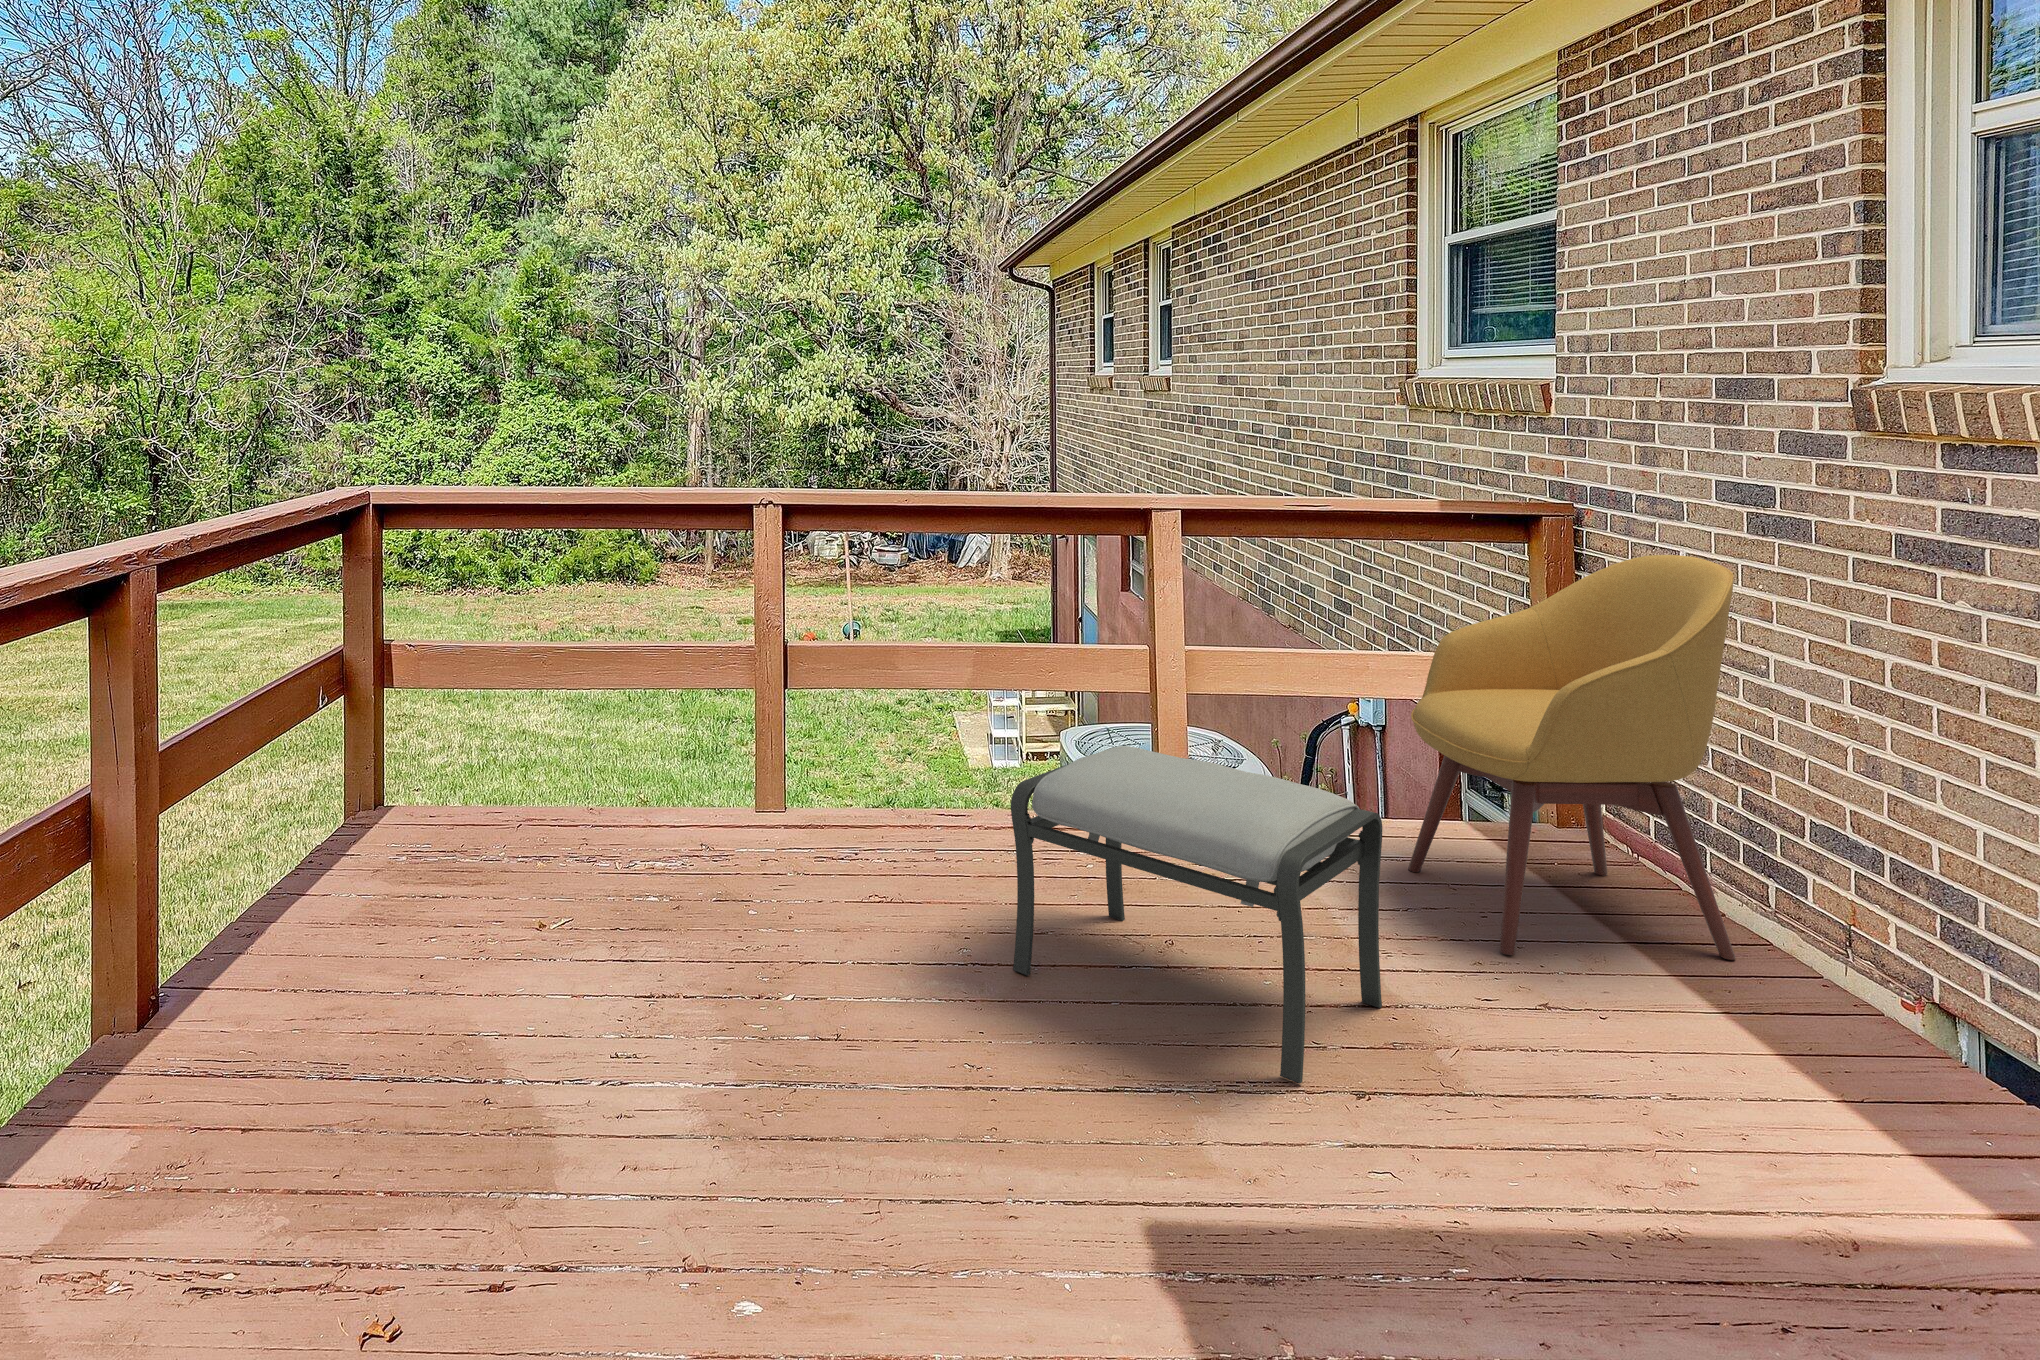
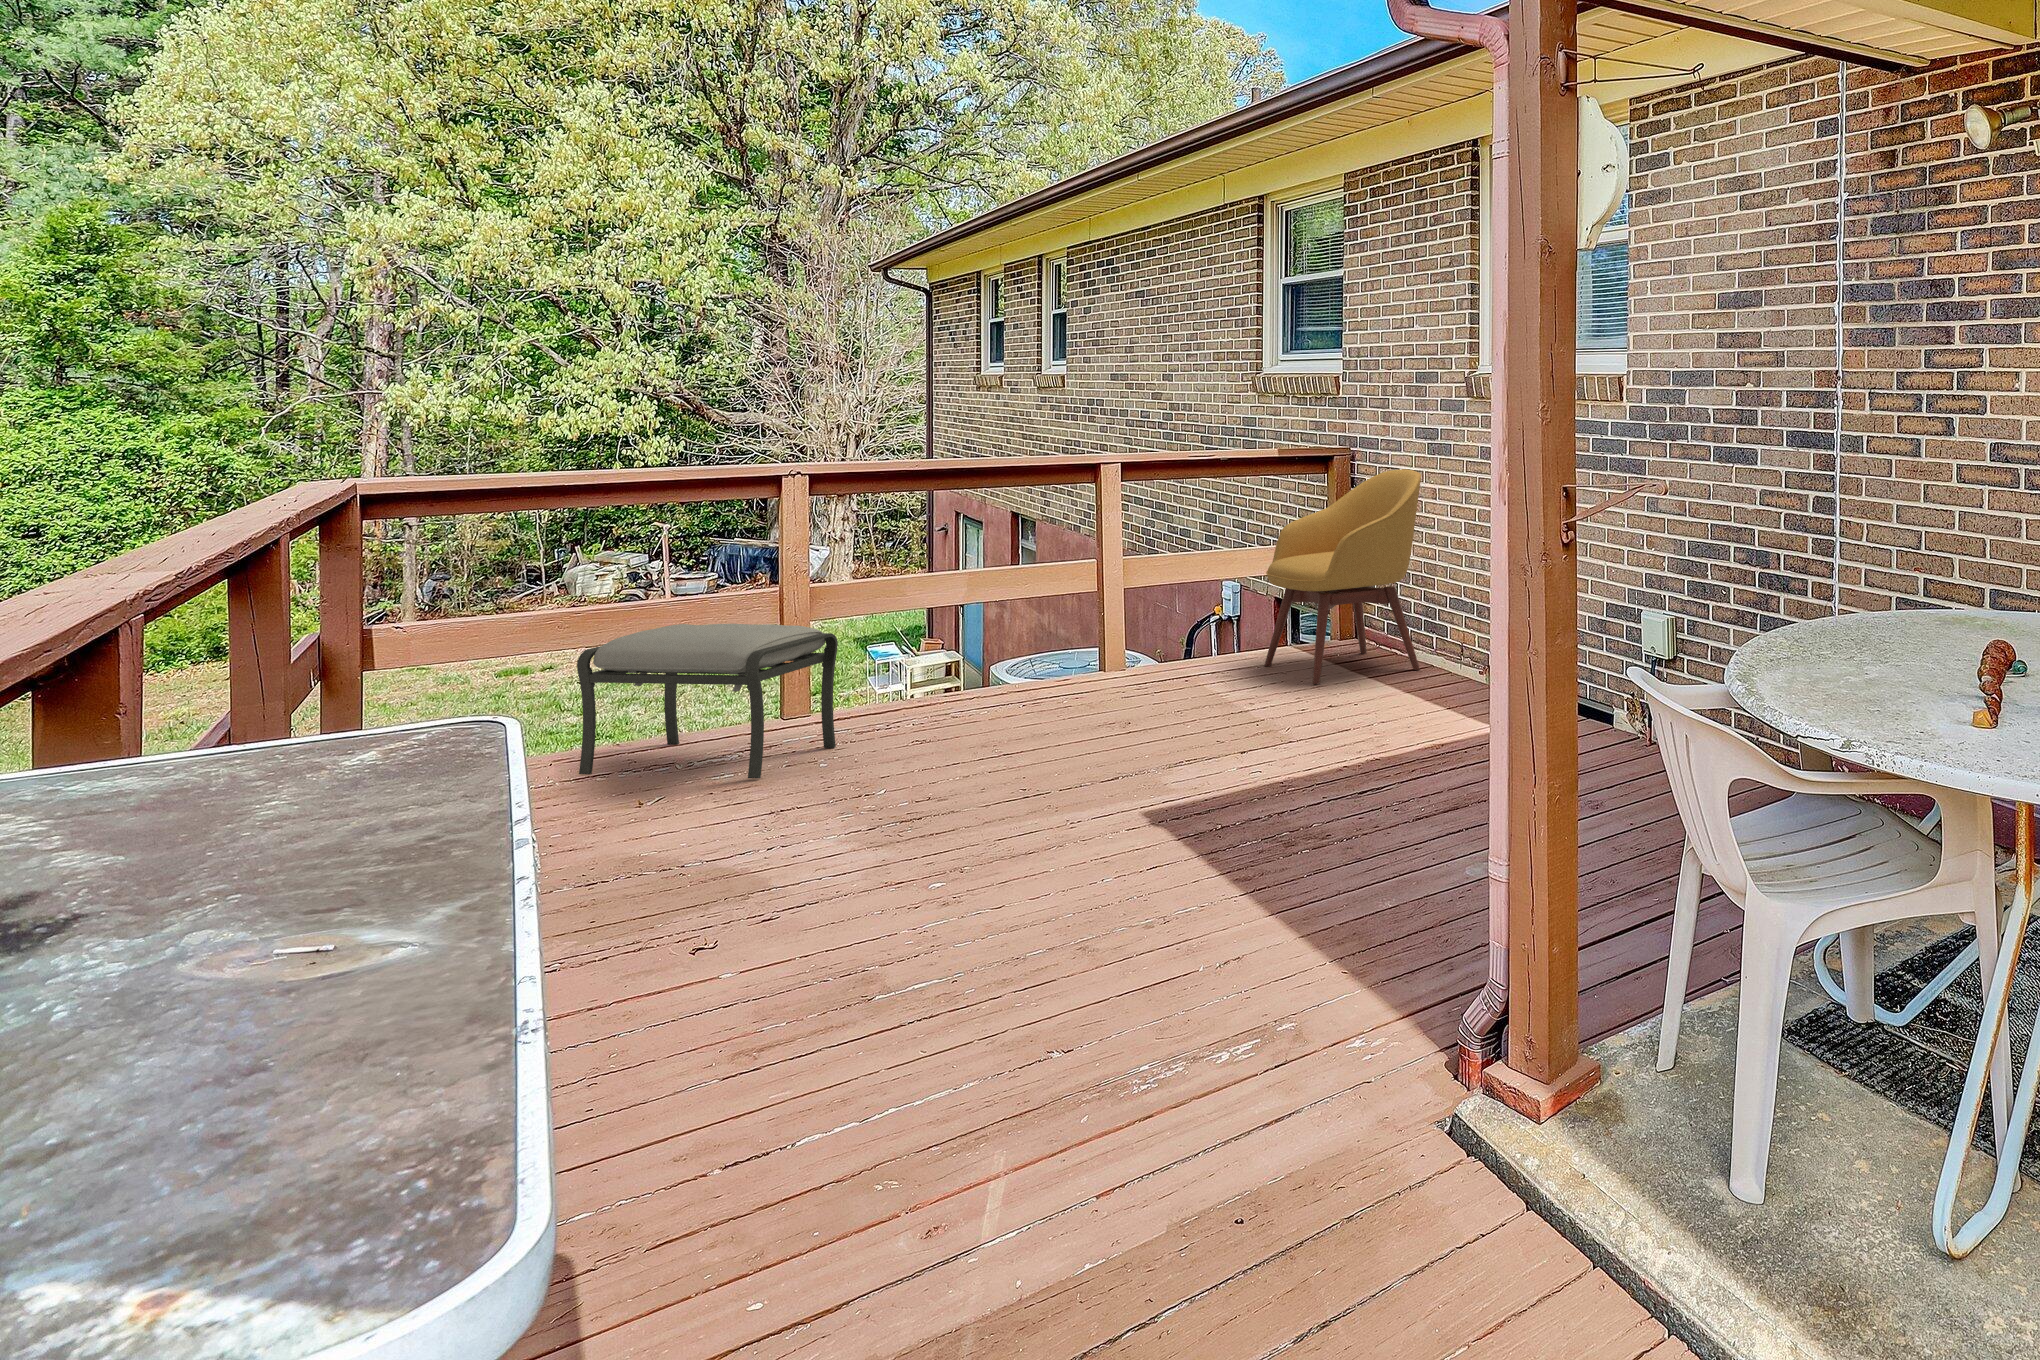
ottoman: present [1011,746,1383,1084] -> present [577,624,838,779]

